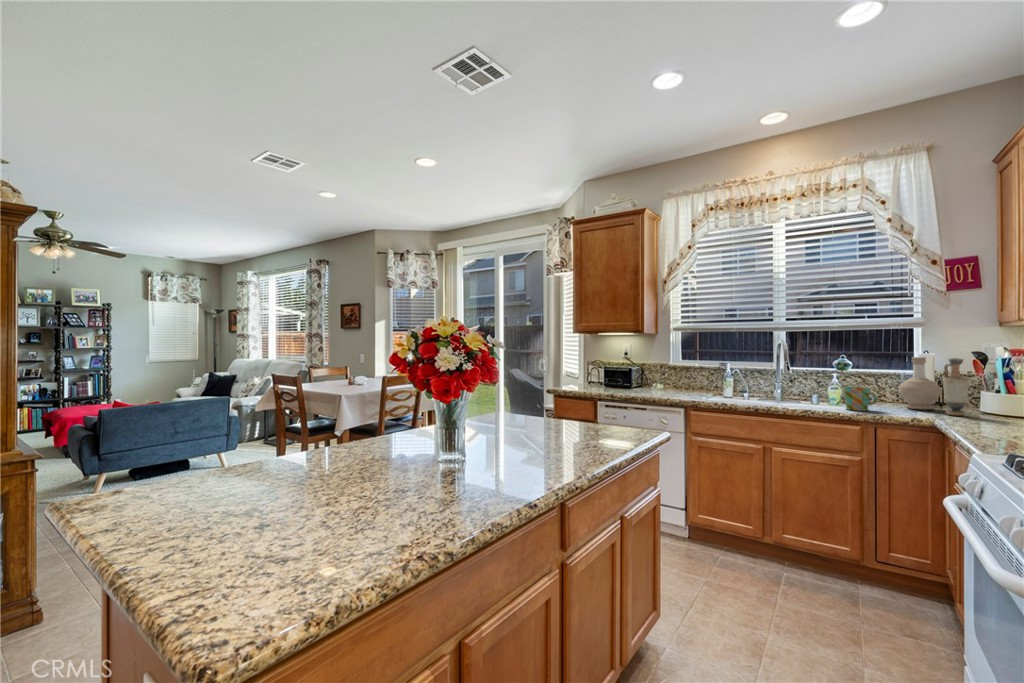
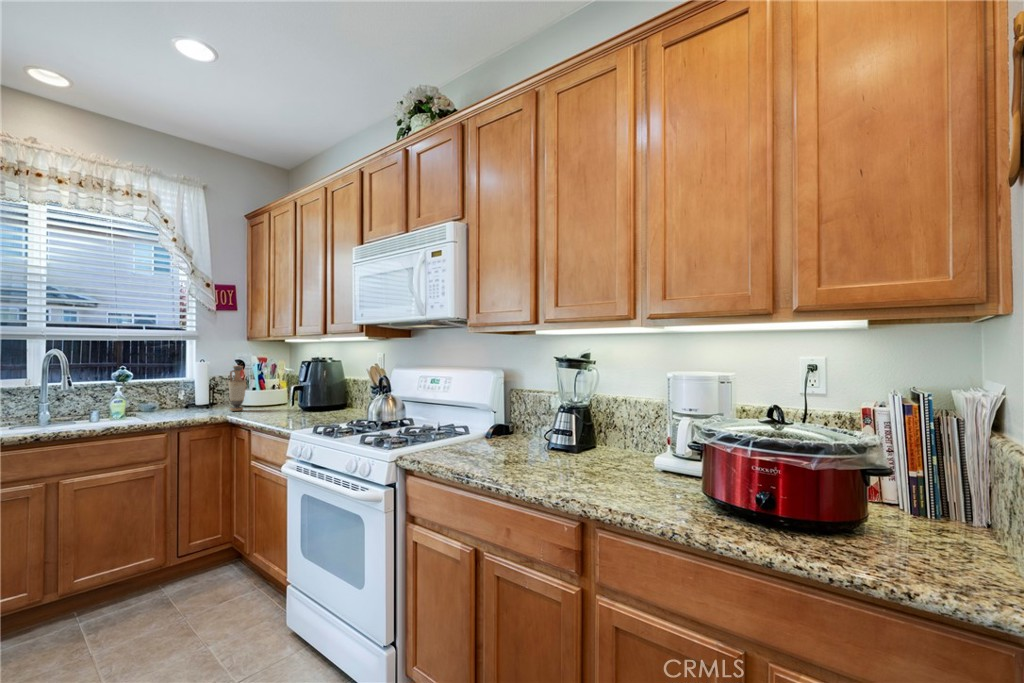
bottle: present [899,357,941,410] -> none [188,365,221,411]
mug: present [844,387,877,411] -> none [146,397,178,420]

